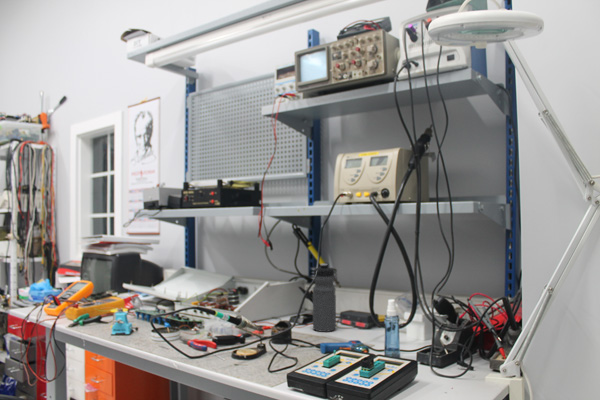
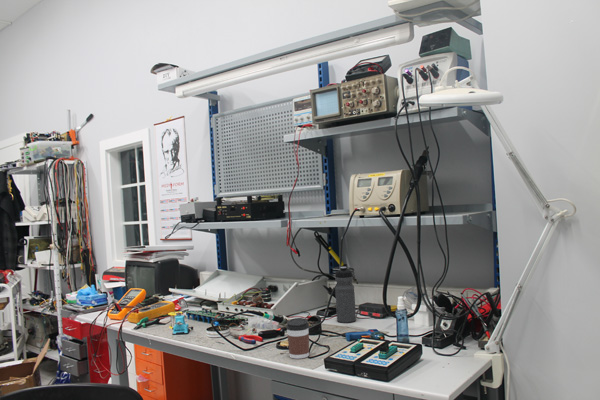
coffee cup: none [243,320,272,372] -> present [286,318,309,359]

